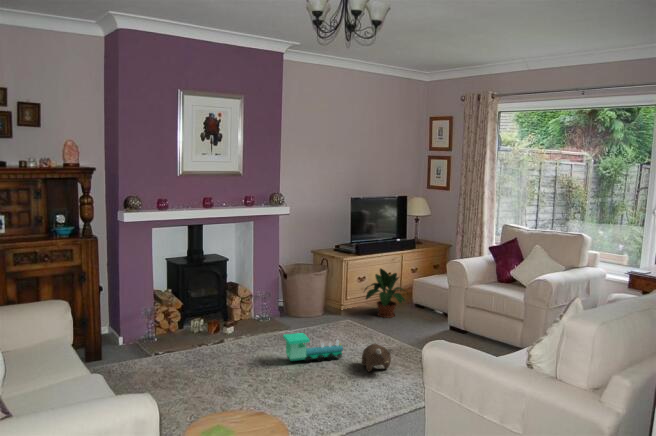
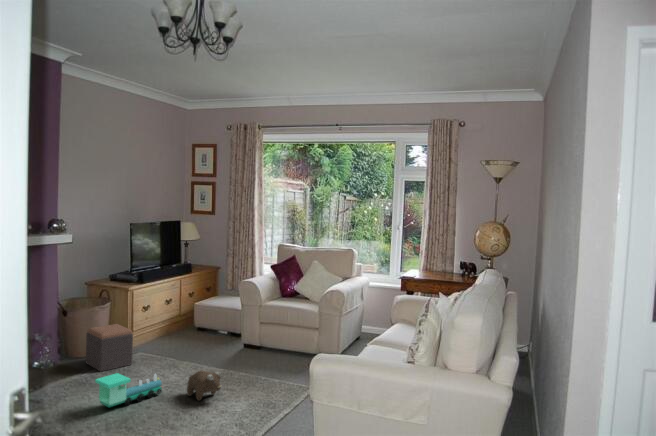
potted plant: present [364,268,405,318] -> none [148,295,196,345]
footstool: none [301,290,337,330] -> present [86,324,133,372]

